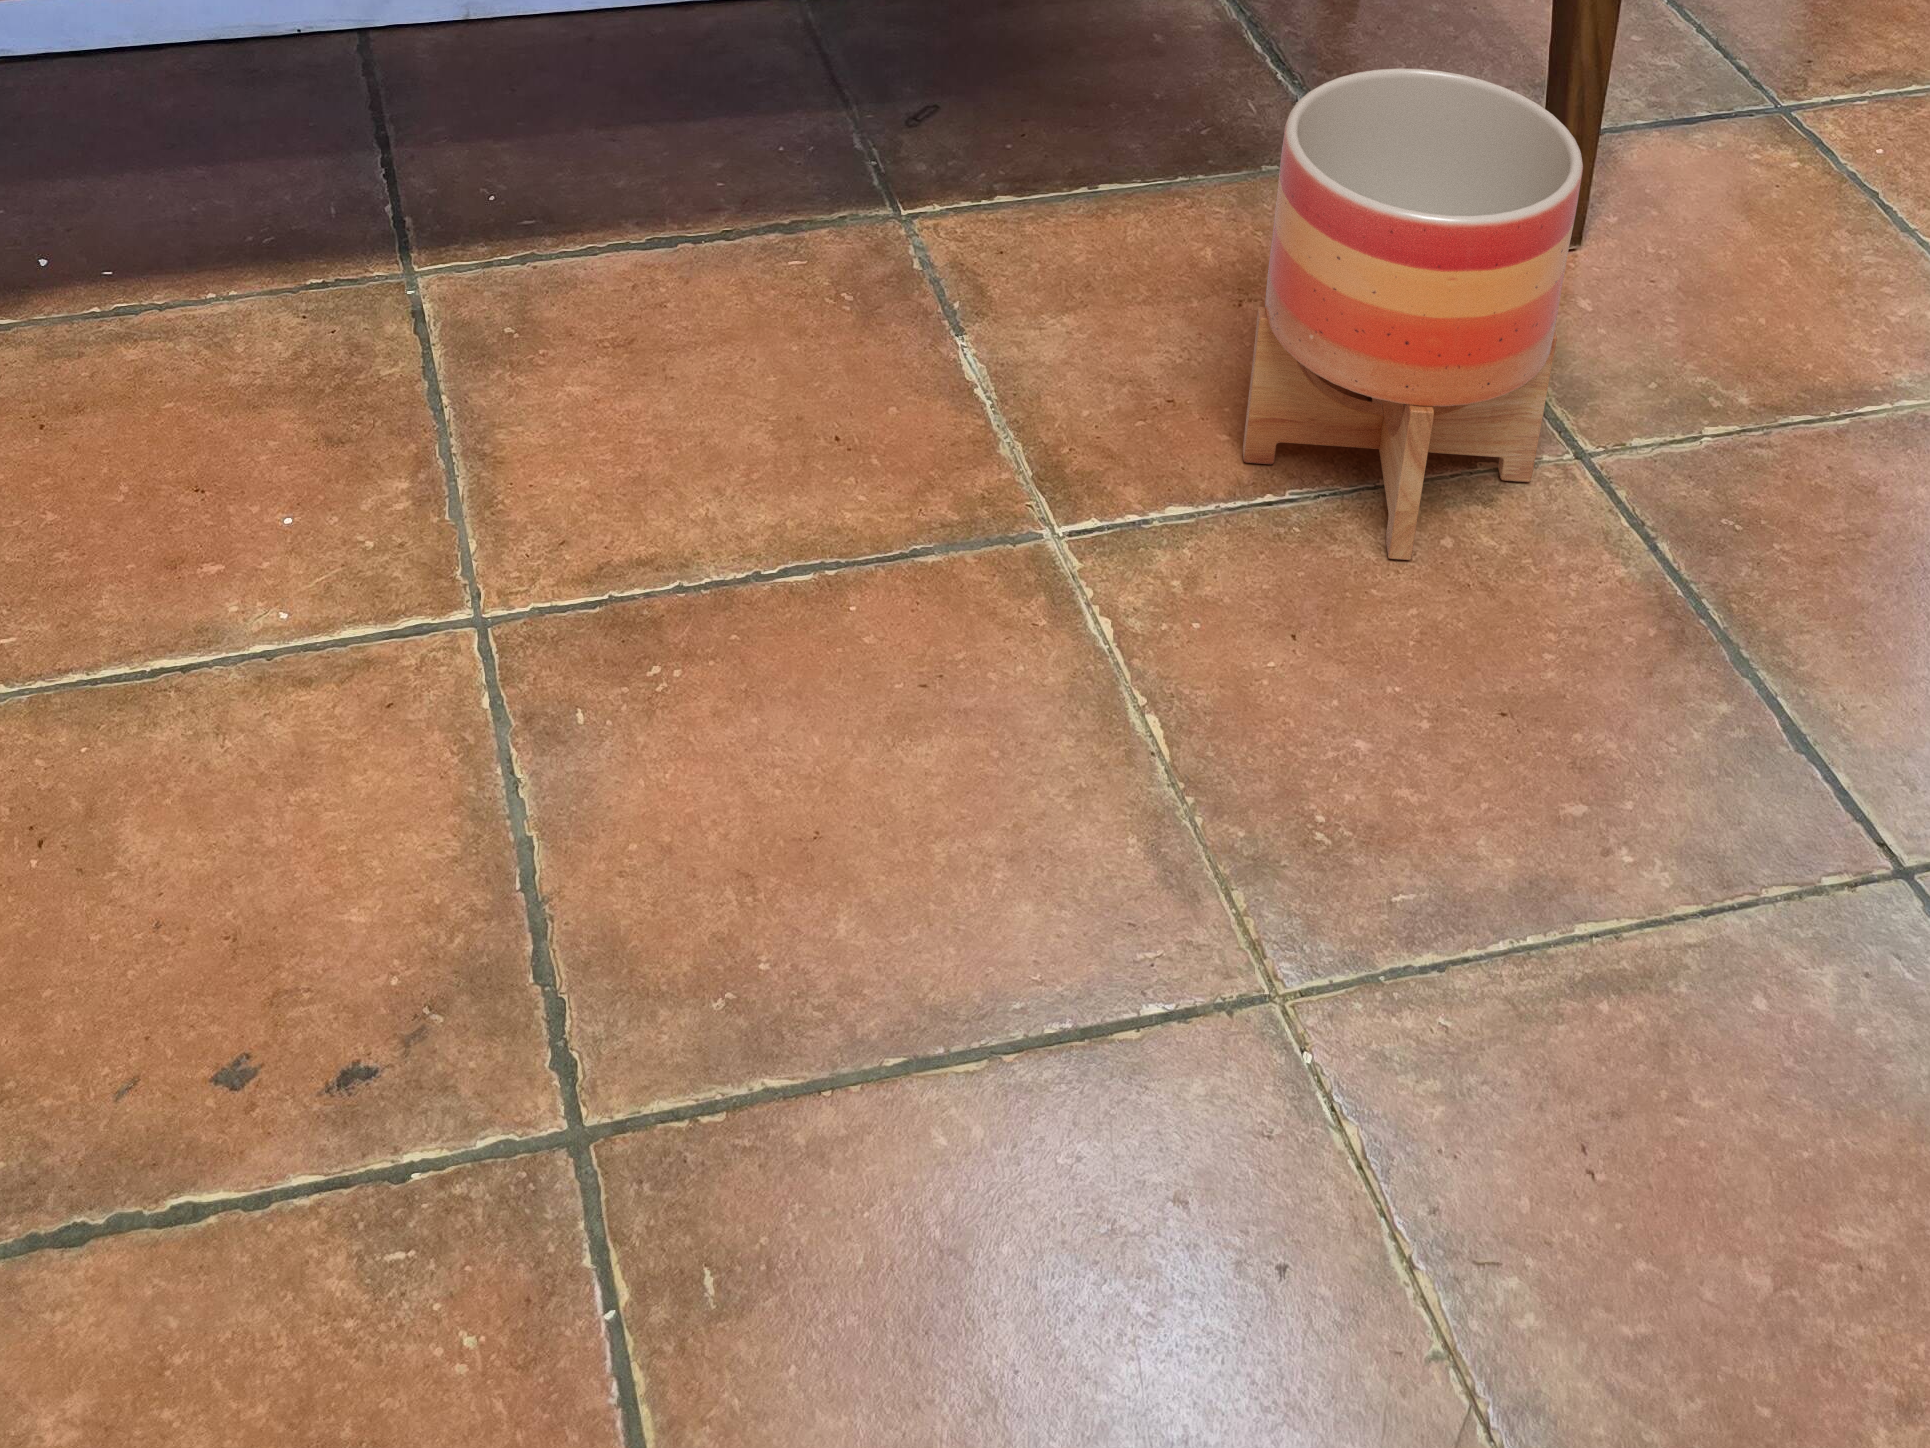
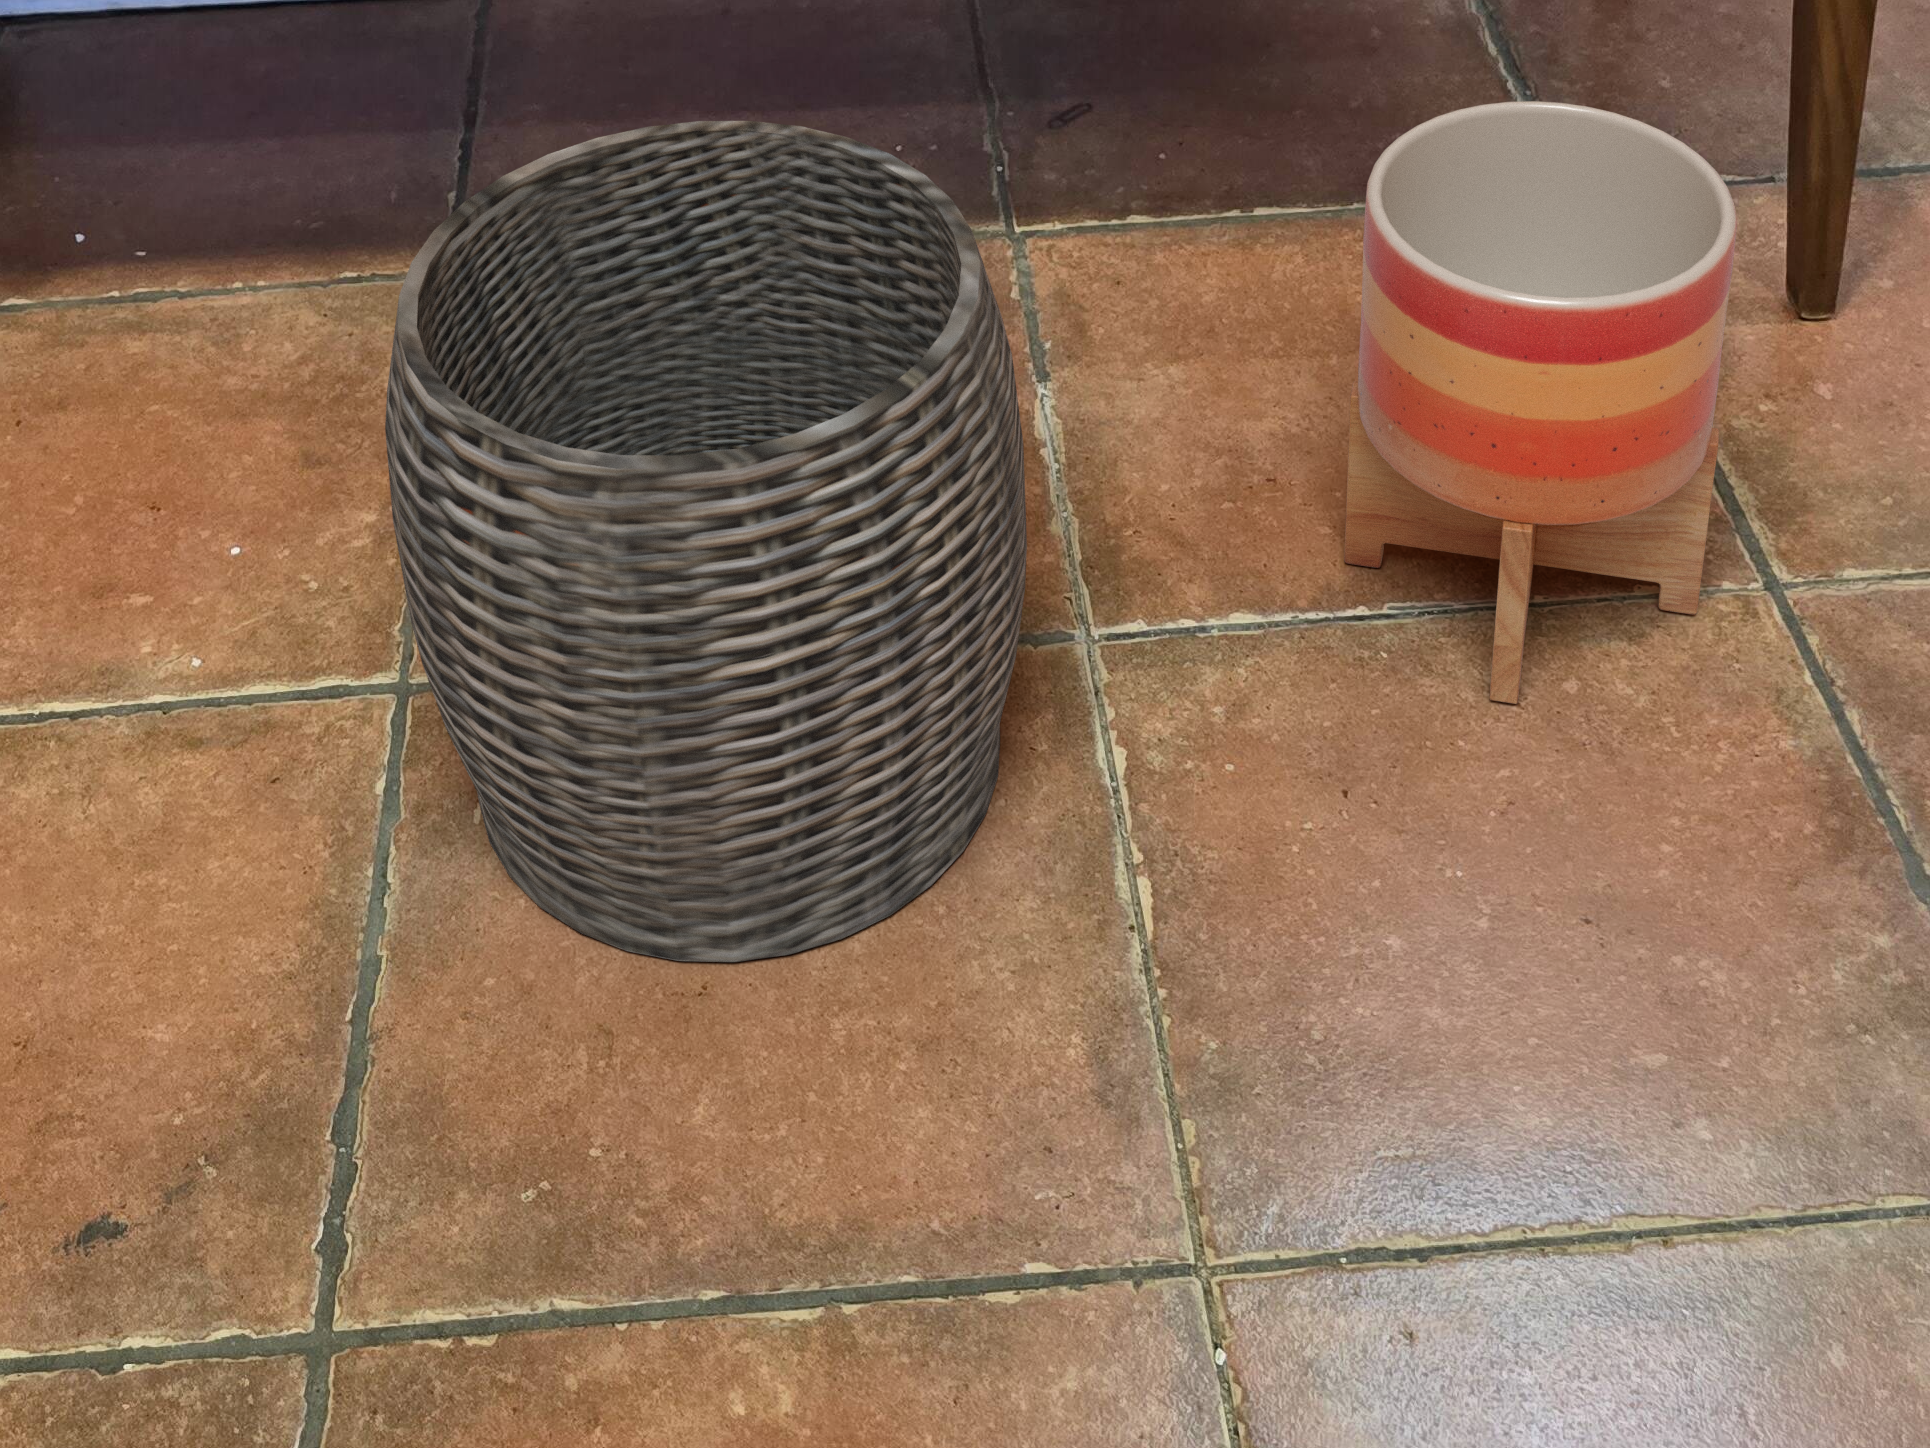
woven basket: none [527,105,1057,816] -> present [385,121,1027,962]

